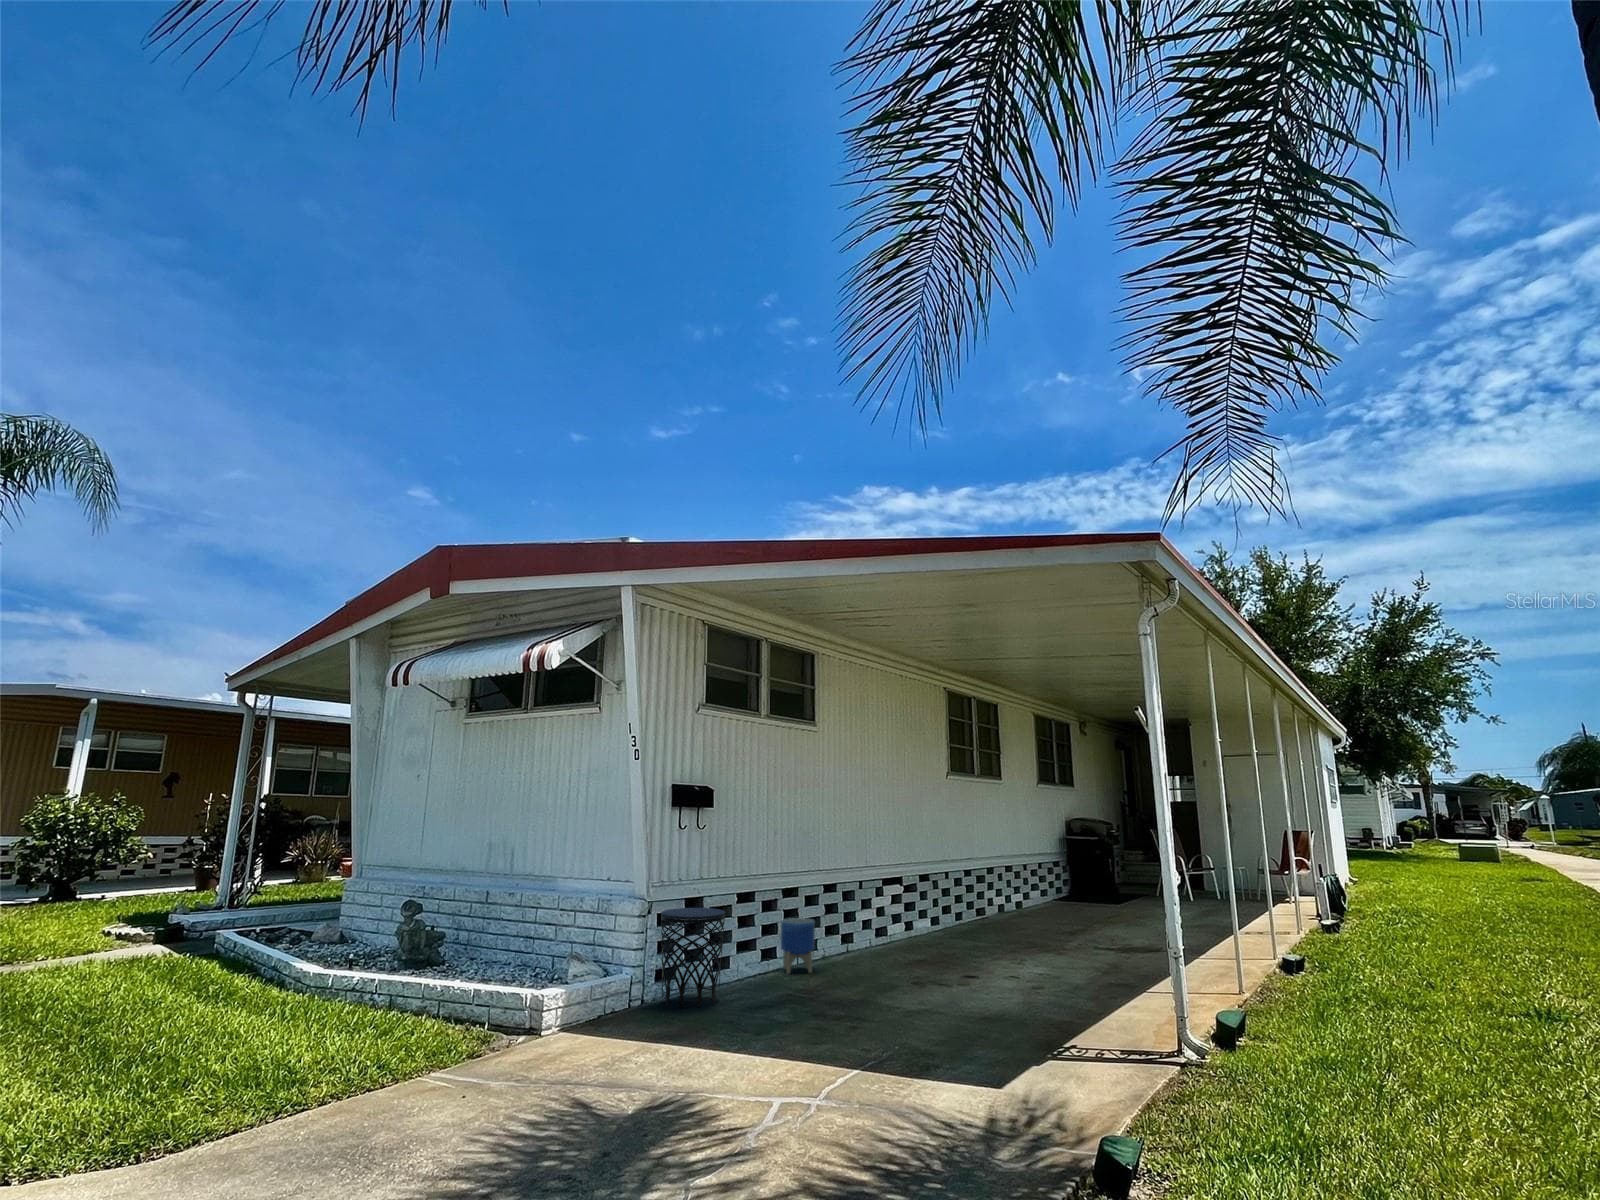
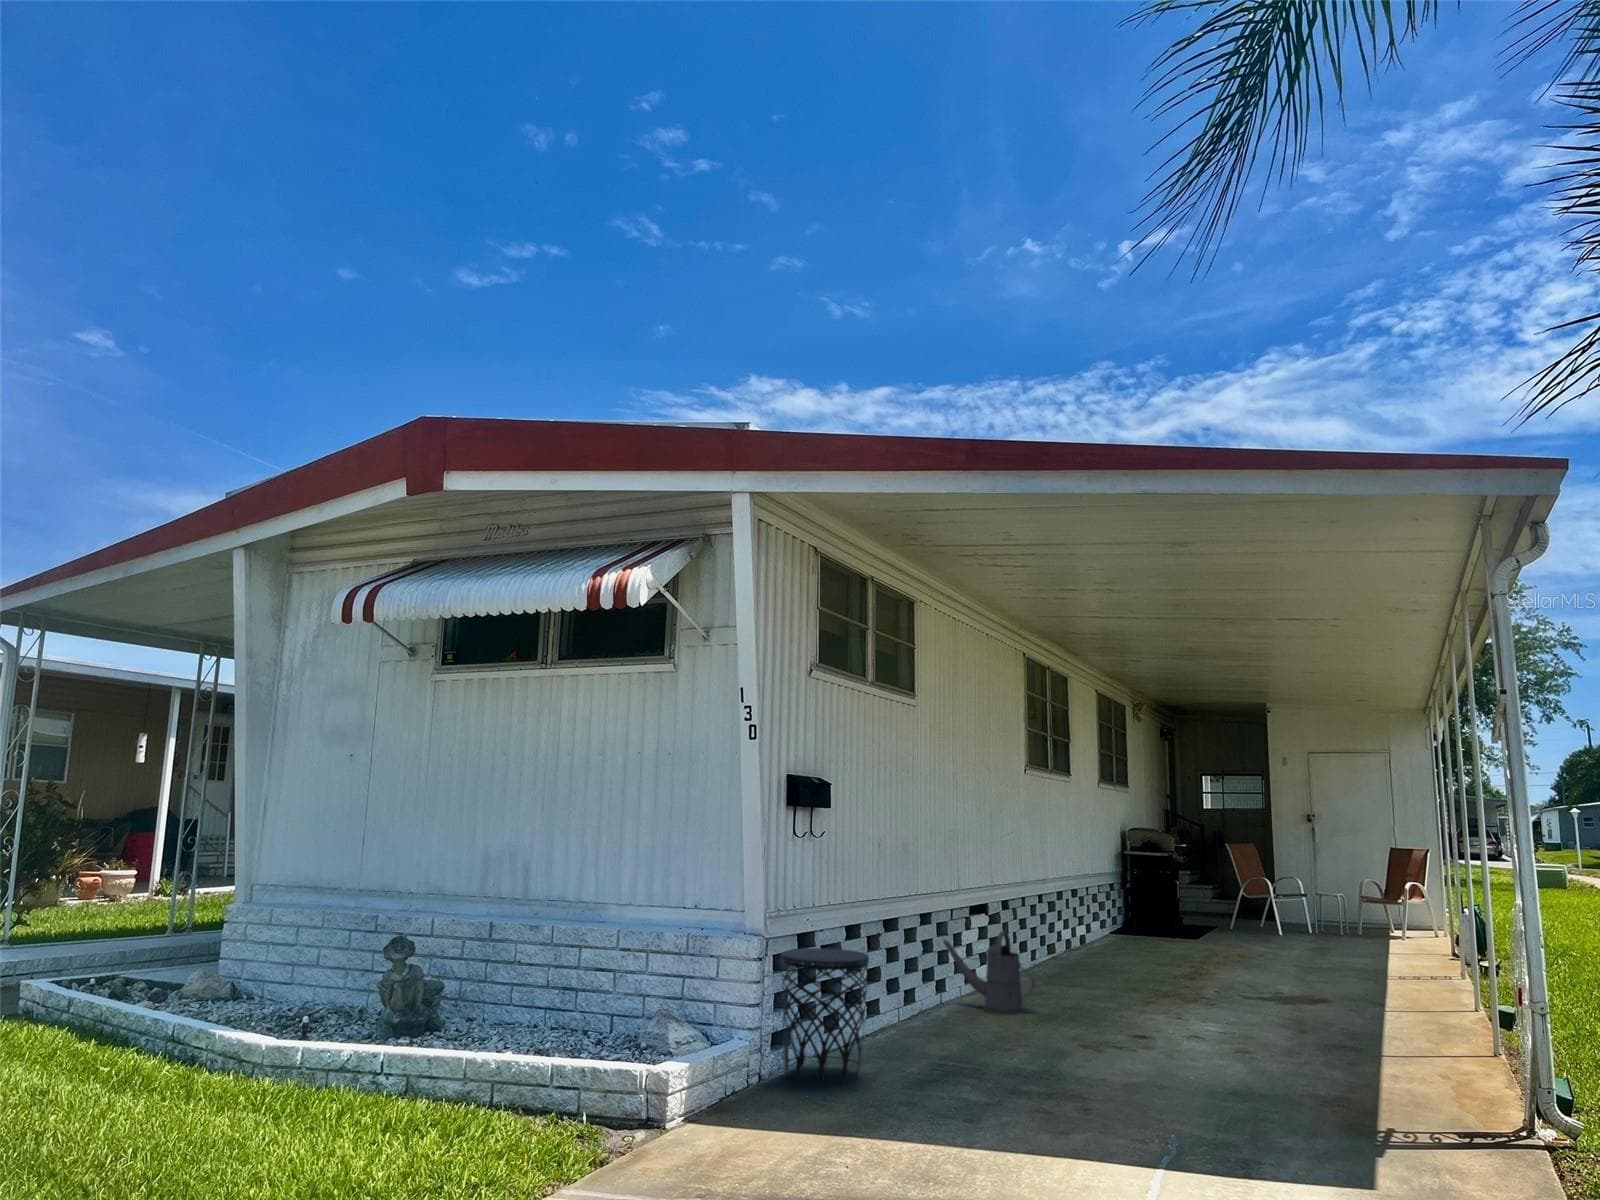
watering can: none [846,897,908,961] -> present [944,931,1035,1015]
planter: present [781,918,815,974] -> none [889,960,934,1034]

